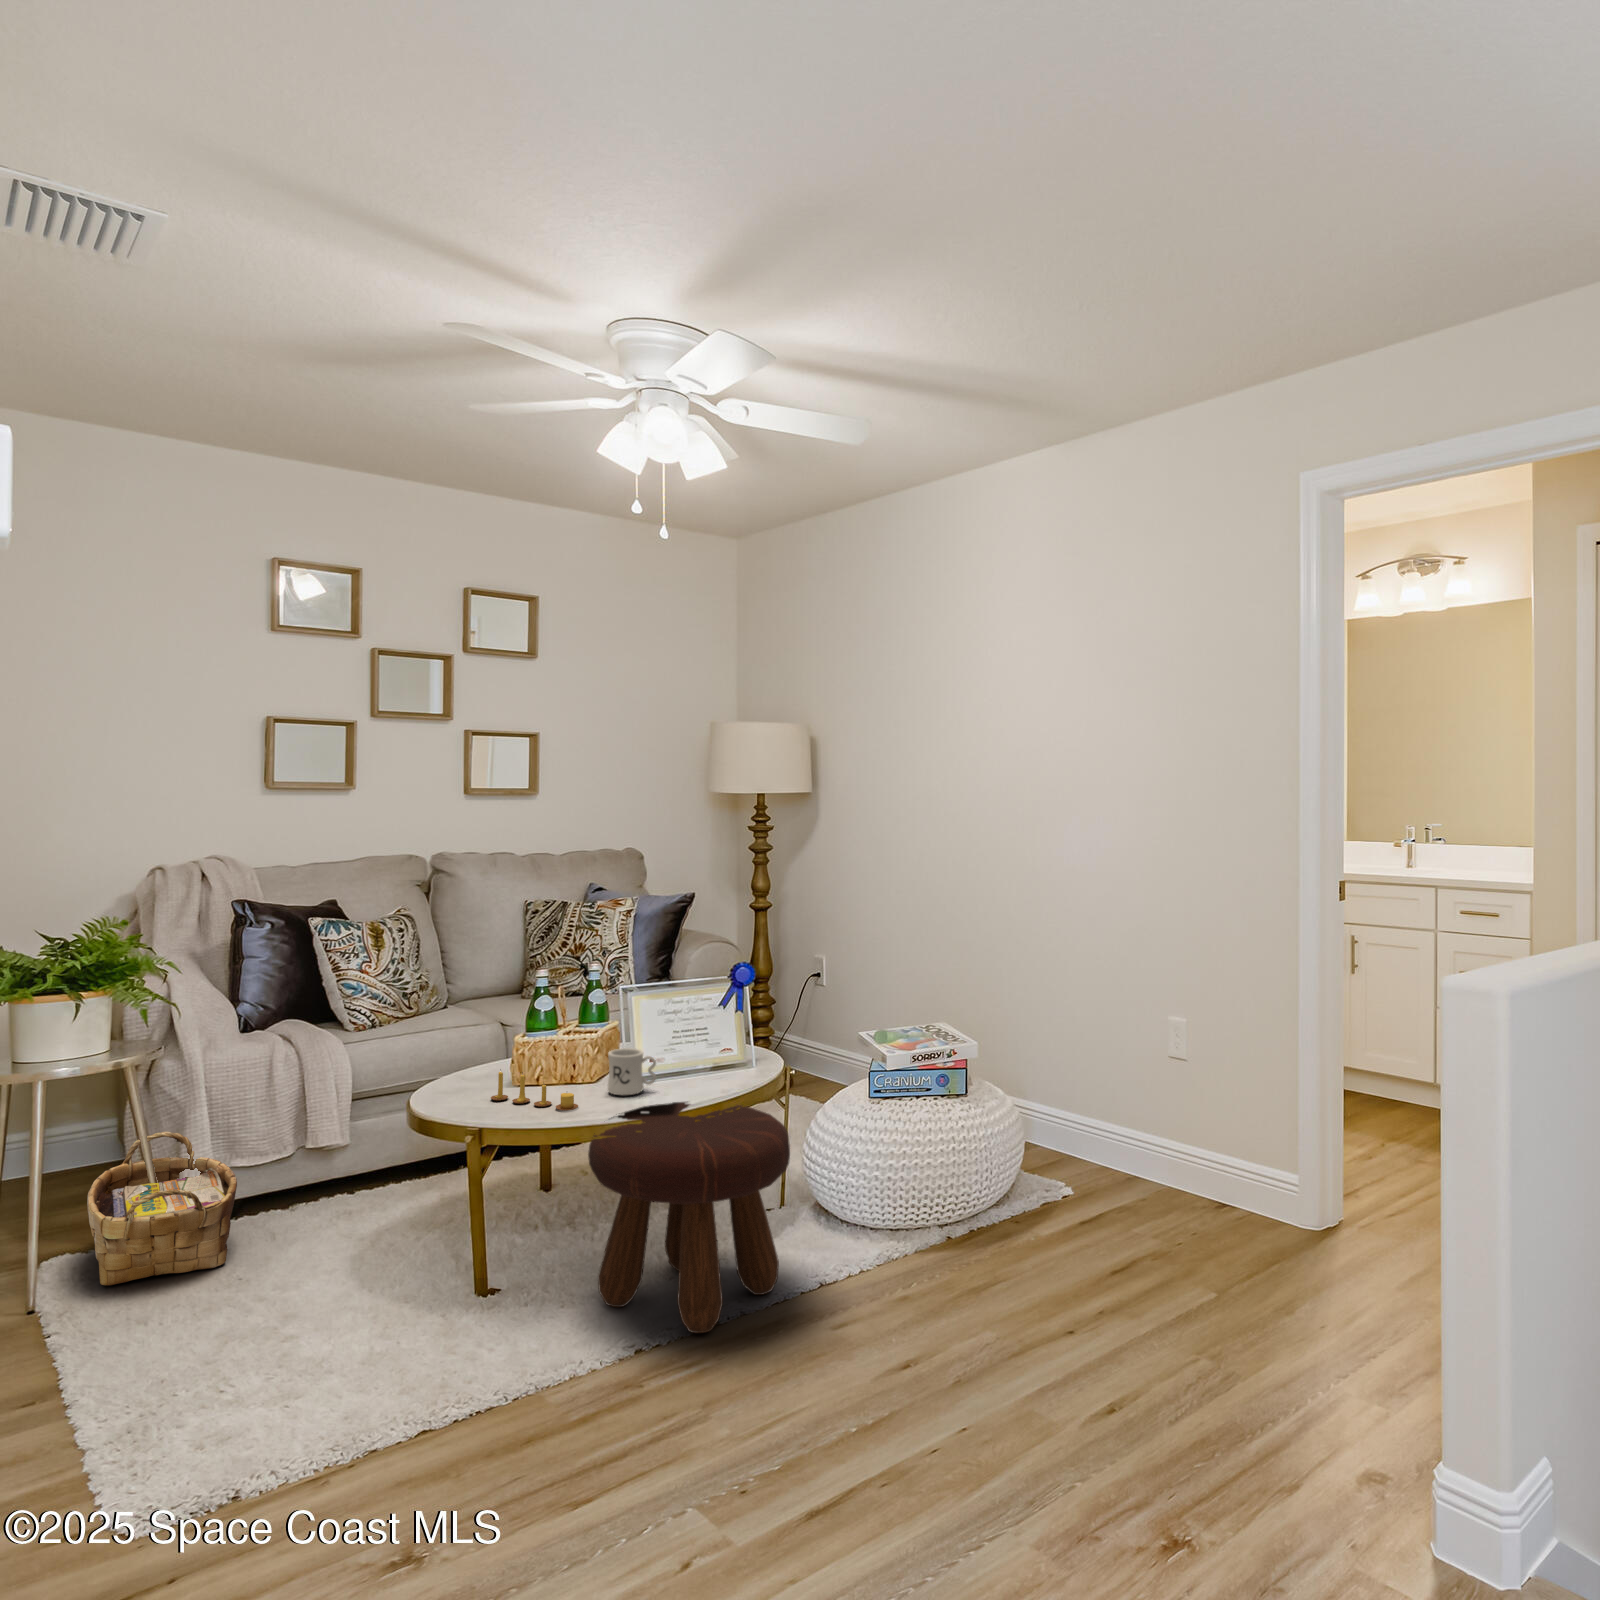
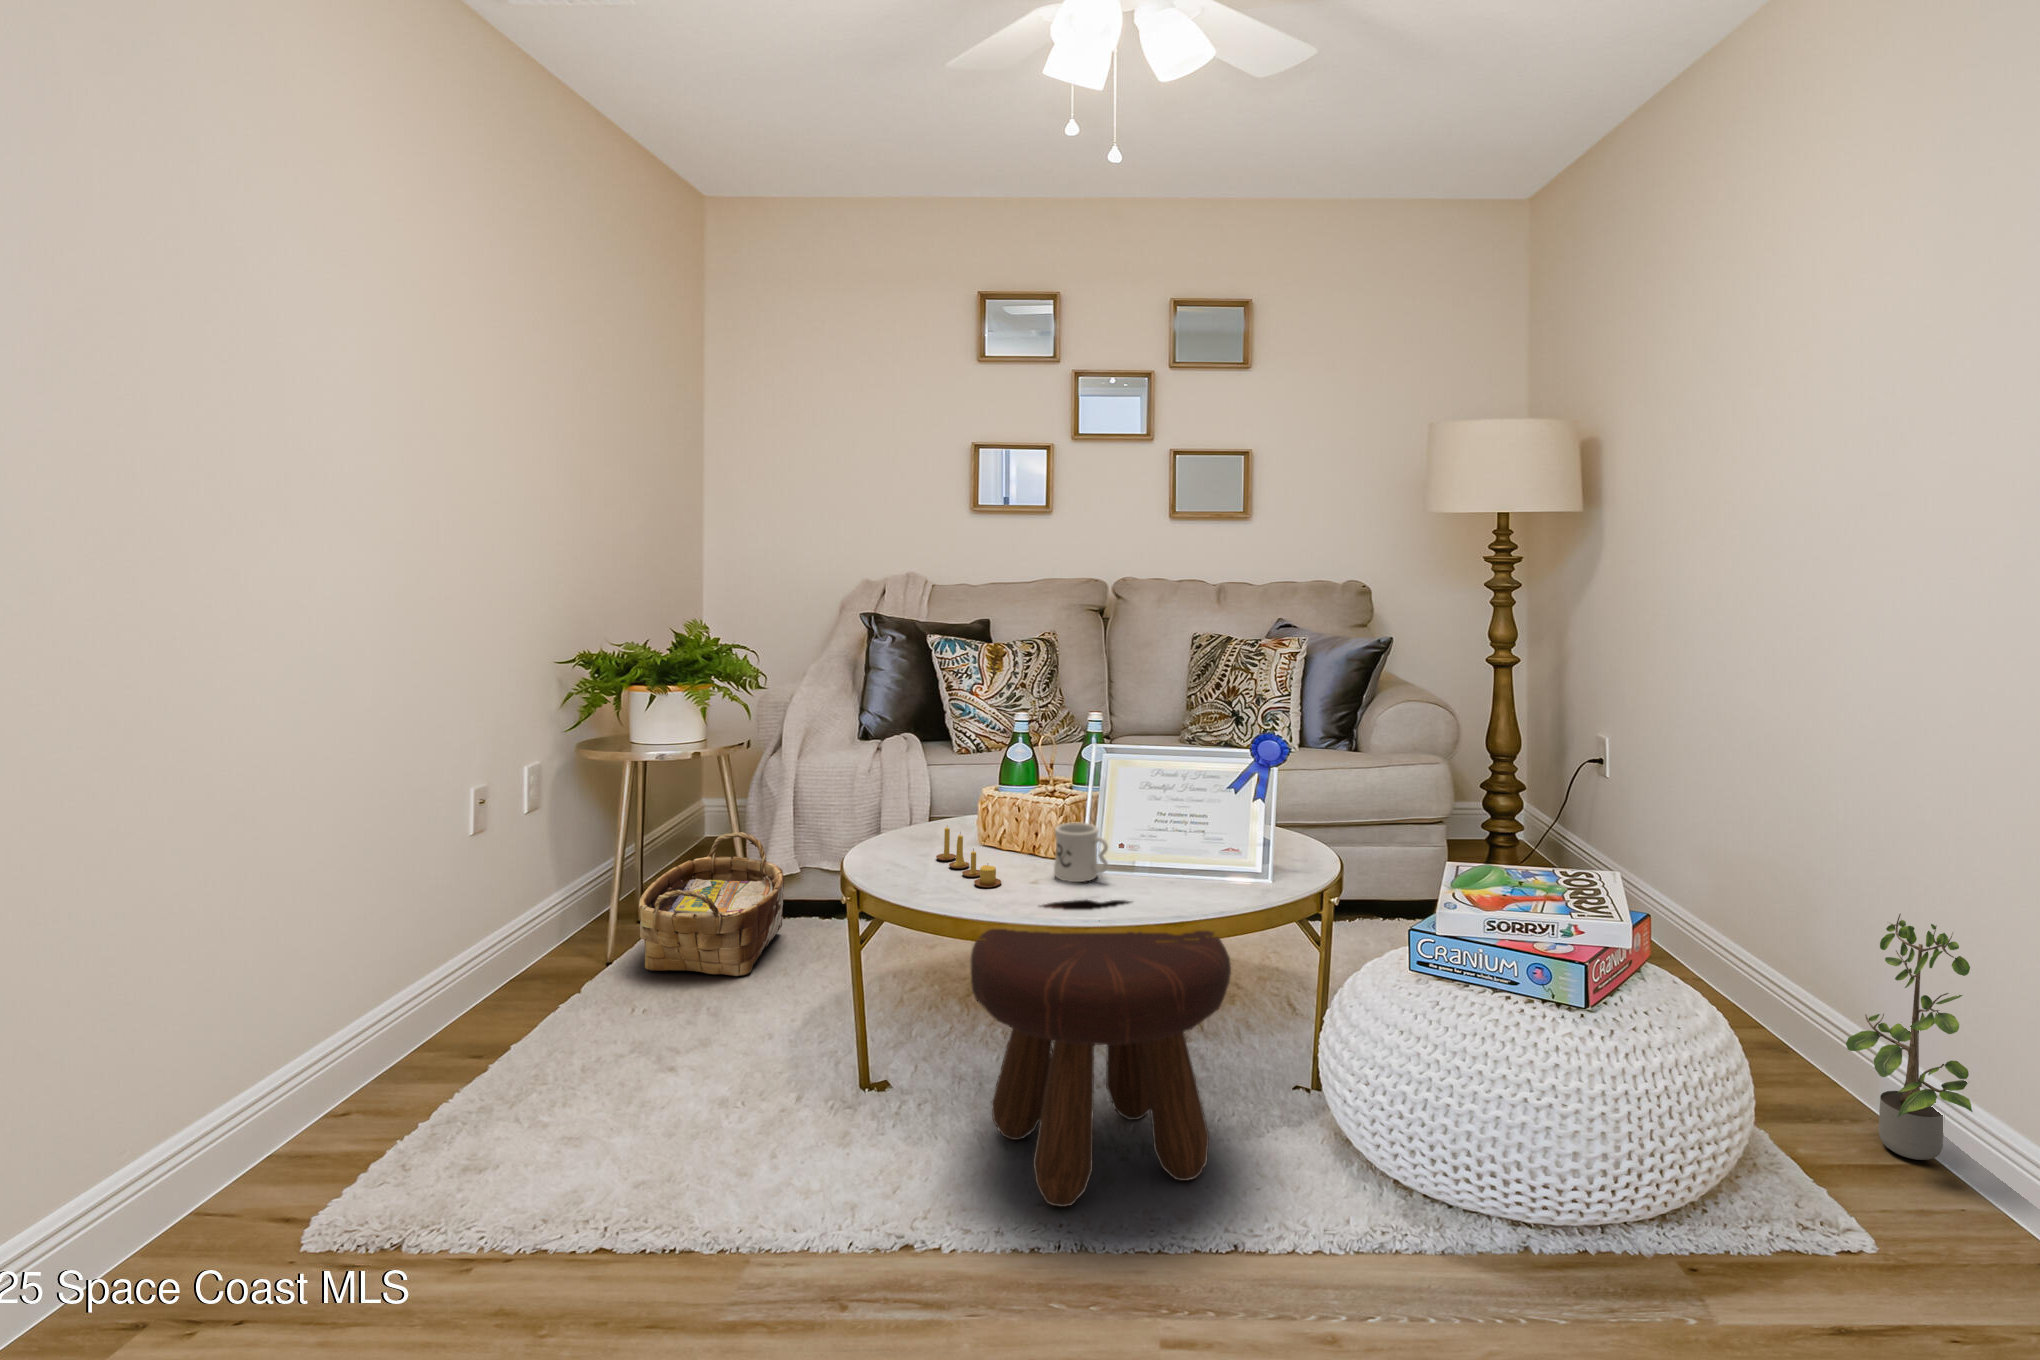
potted plant: none [1069,1029,1149,1172] -> present [1846,914,1973,1160]

